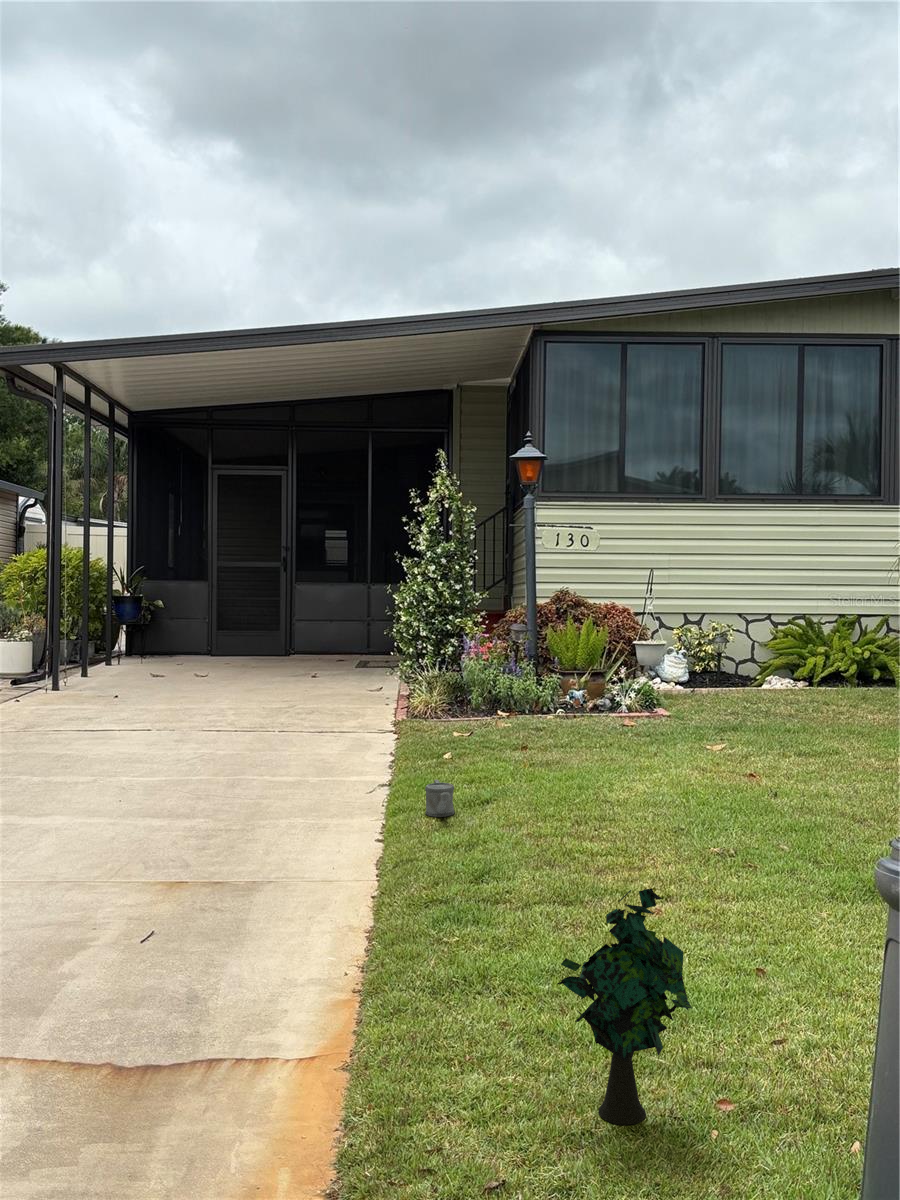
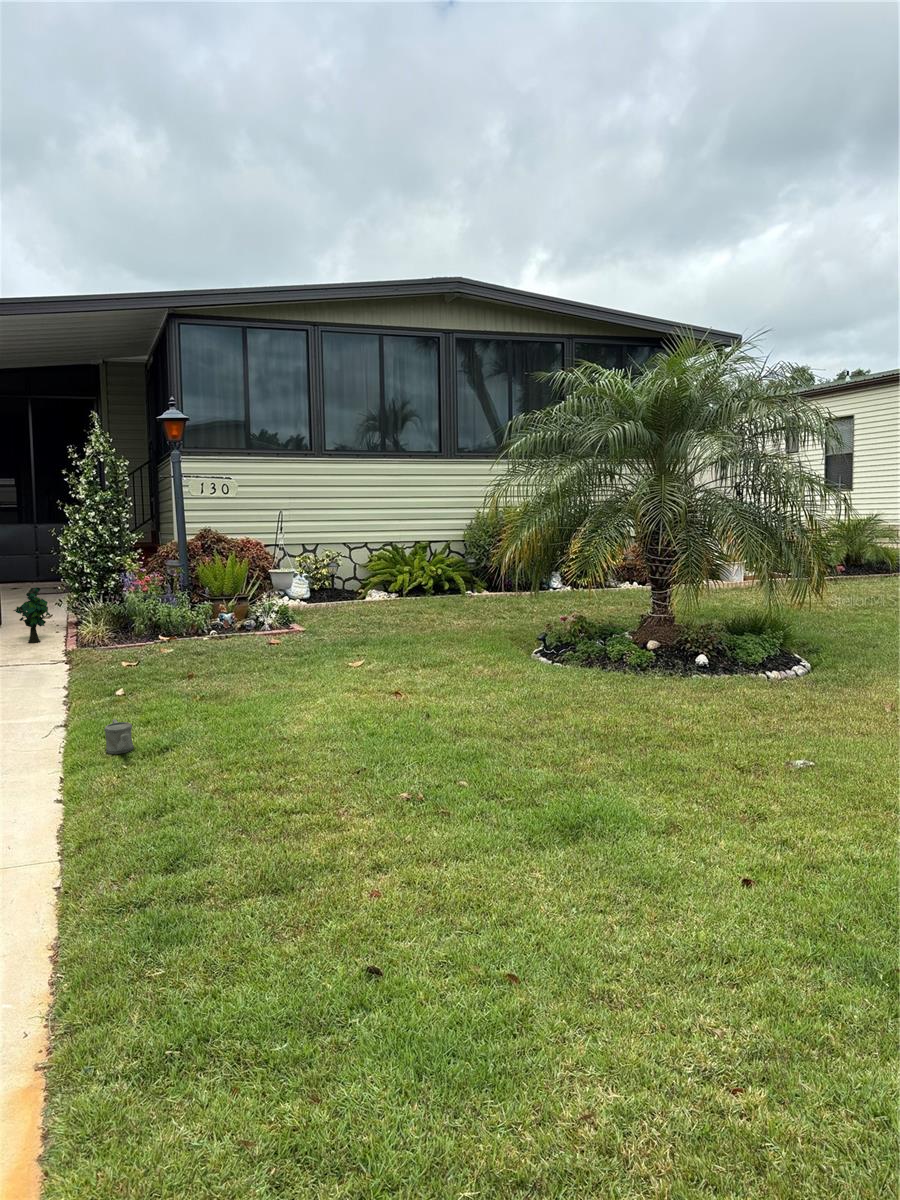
decorative plant: present [557,888,692,1125] -> present [14,588,50,643]

